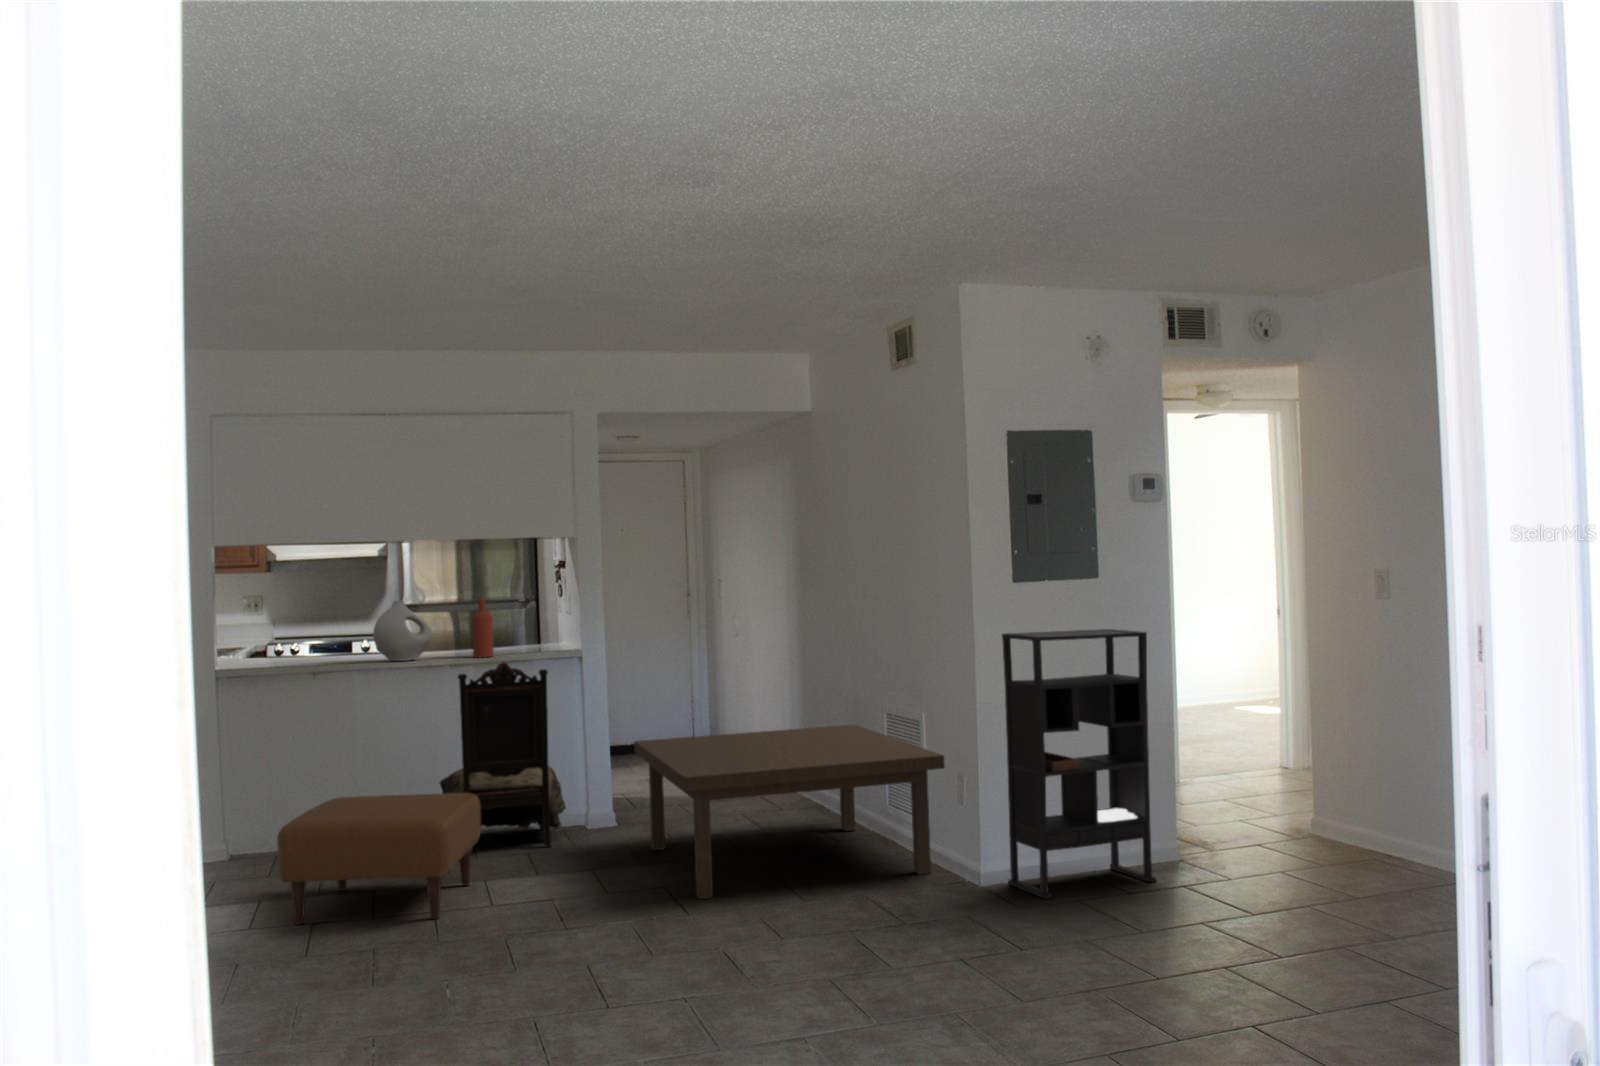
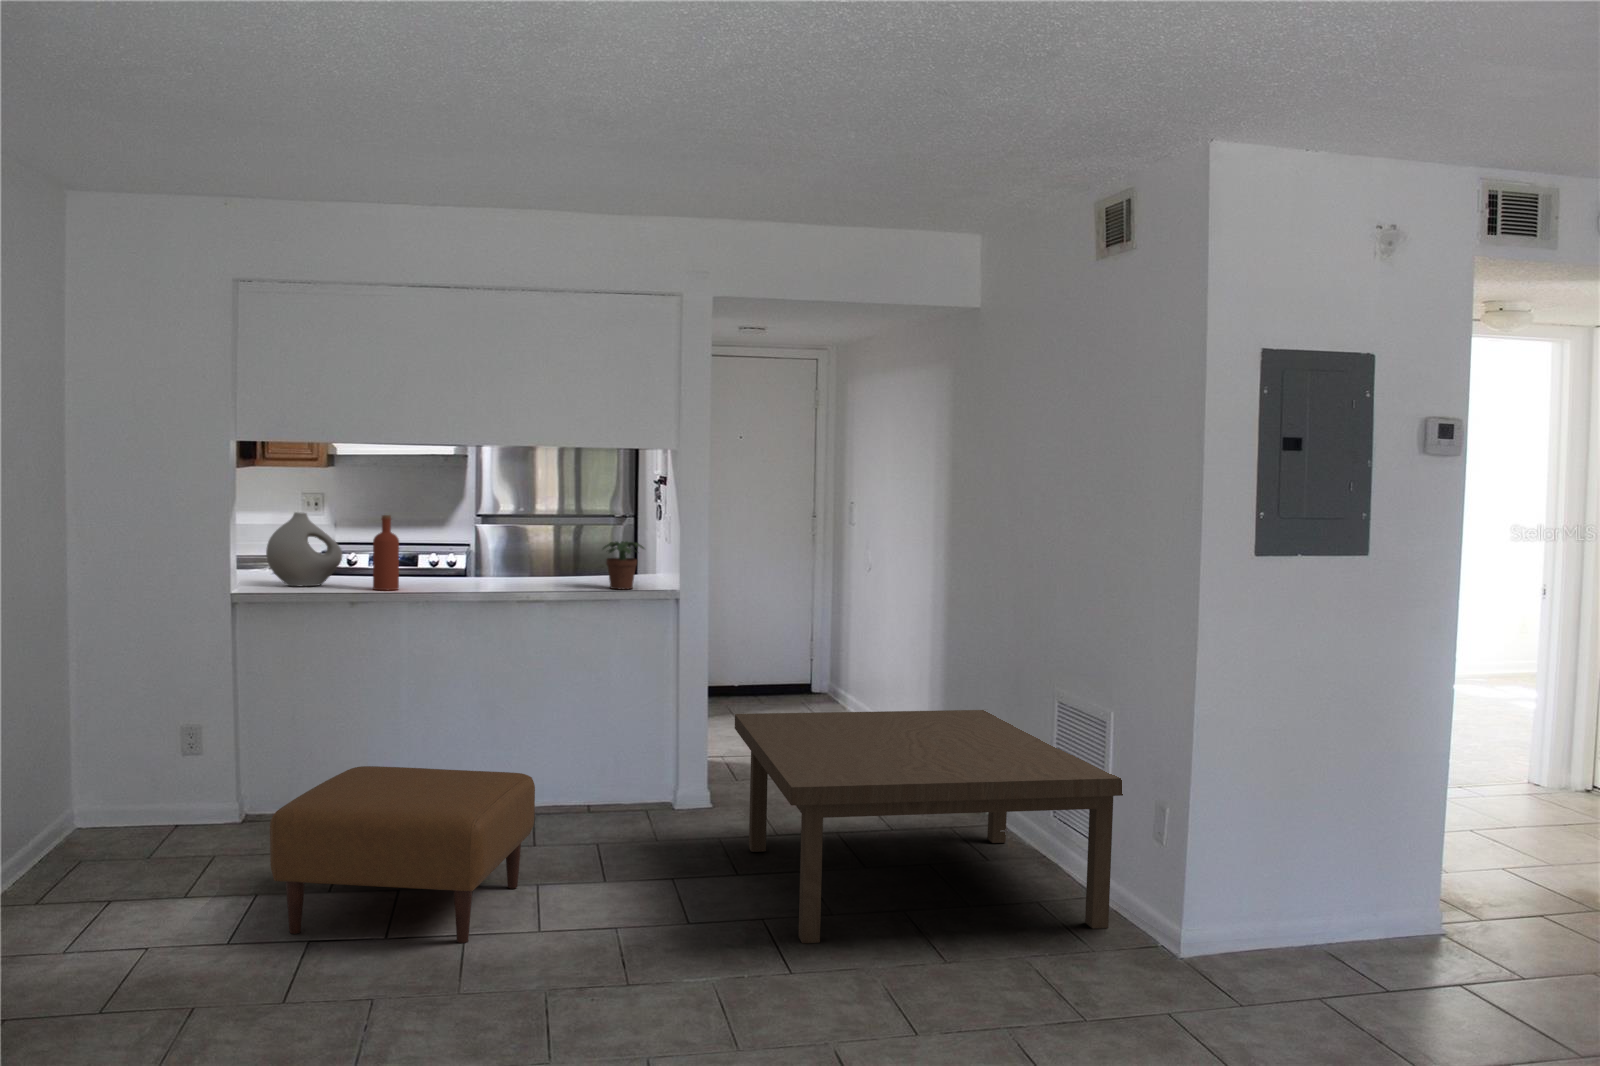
bottle: present [472,597,494,657] -> present [373,515,399,590]
vase: present [373,601,432,661] -> present [266,512,343,586]
potted plant: none [515,614,551,653] -> present [603,541,644,589]
bookshelf: present [1002,629,1156,899] -> none [1216,626,1441,994]
dining chair: present [440,662,566,855] -> none [495,605,650,837]

